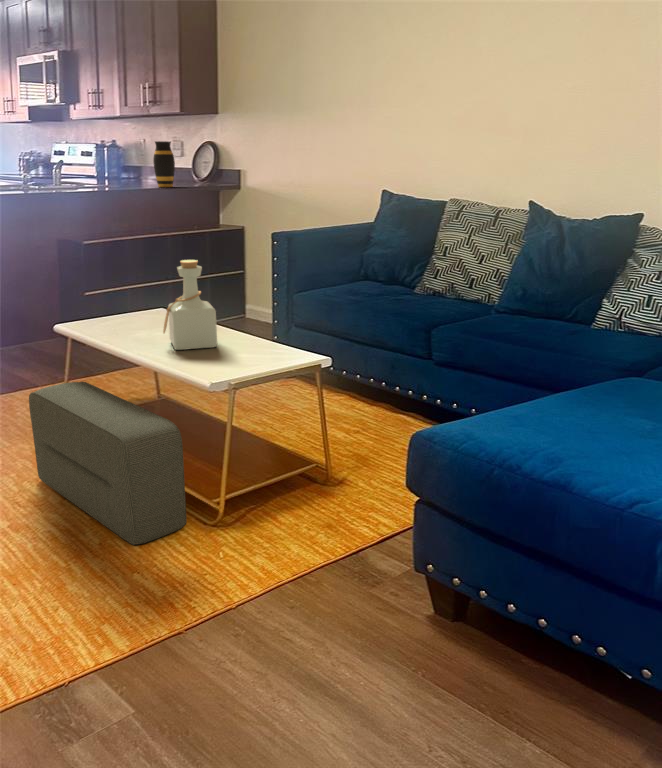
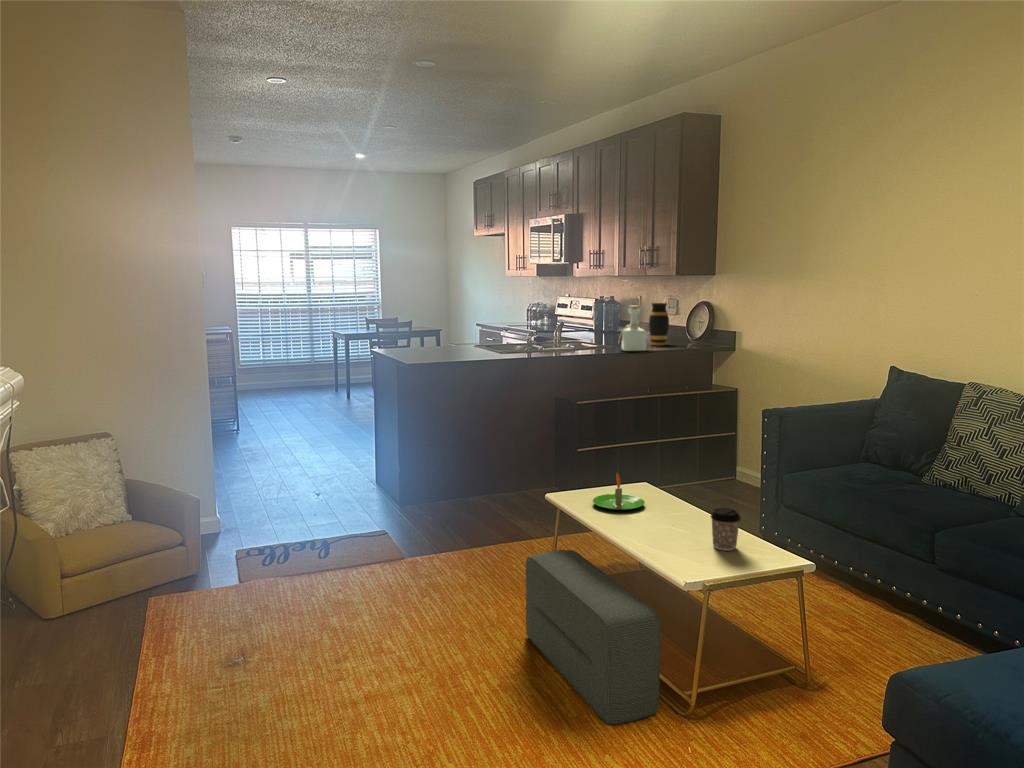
bottle: present [163,260,217,350] -> present [619,306,646,351]
candle: none [101,297,158,336] -> present [593,473,645,510]
coffee cup: none [226,316,256,358] -> present [711,508,741,551]

